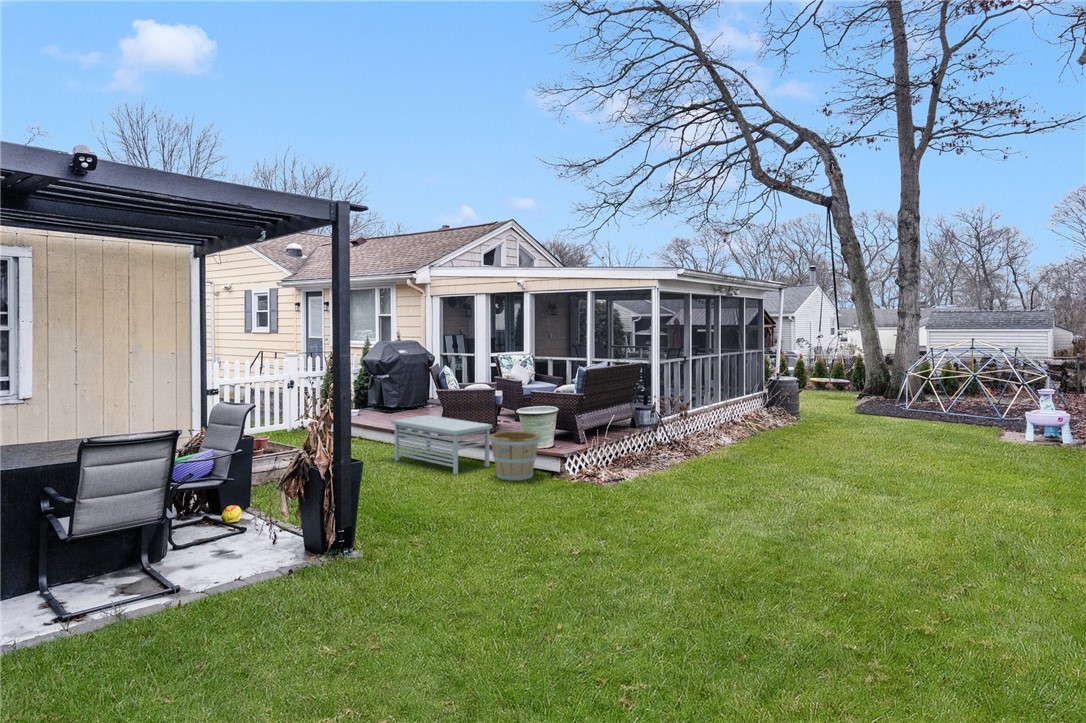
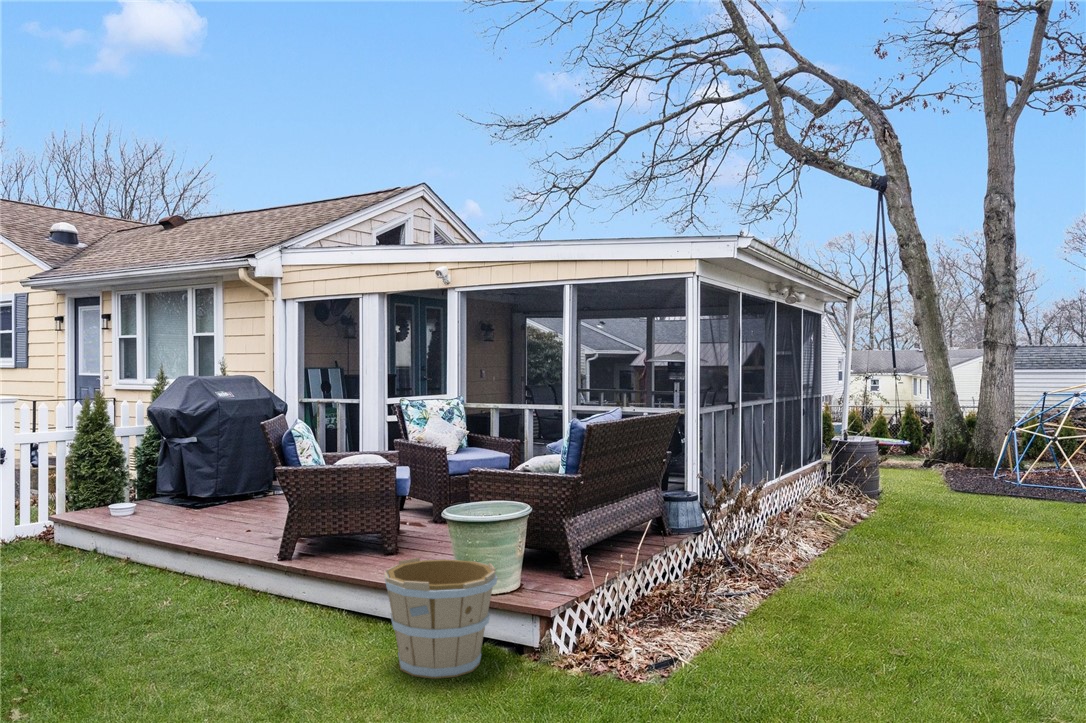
storage bench: present [391,415,492,474] -> none [169,519,390,661]

